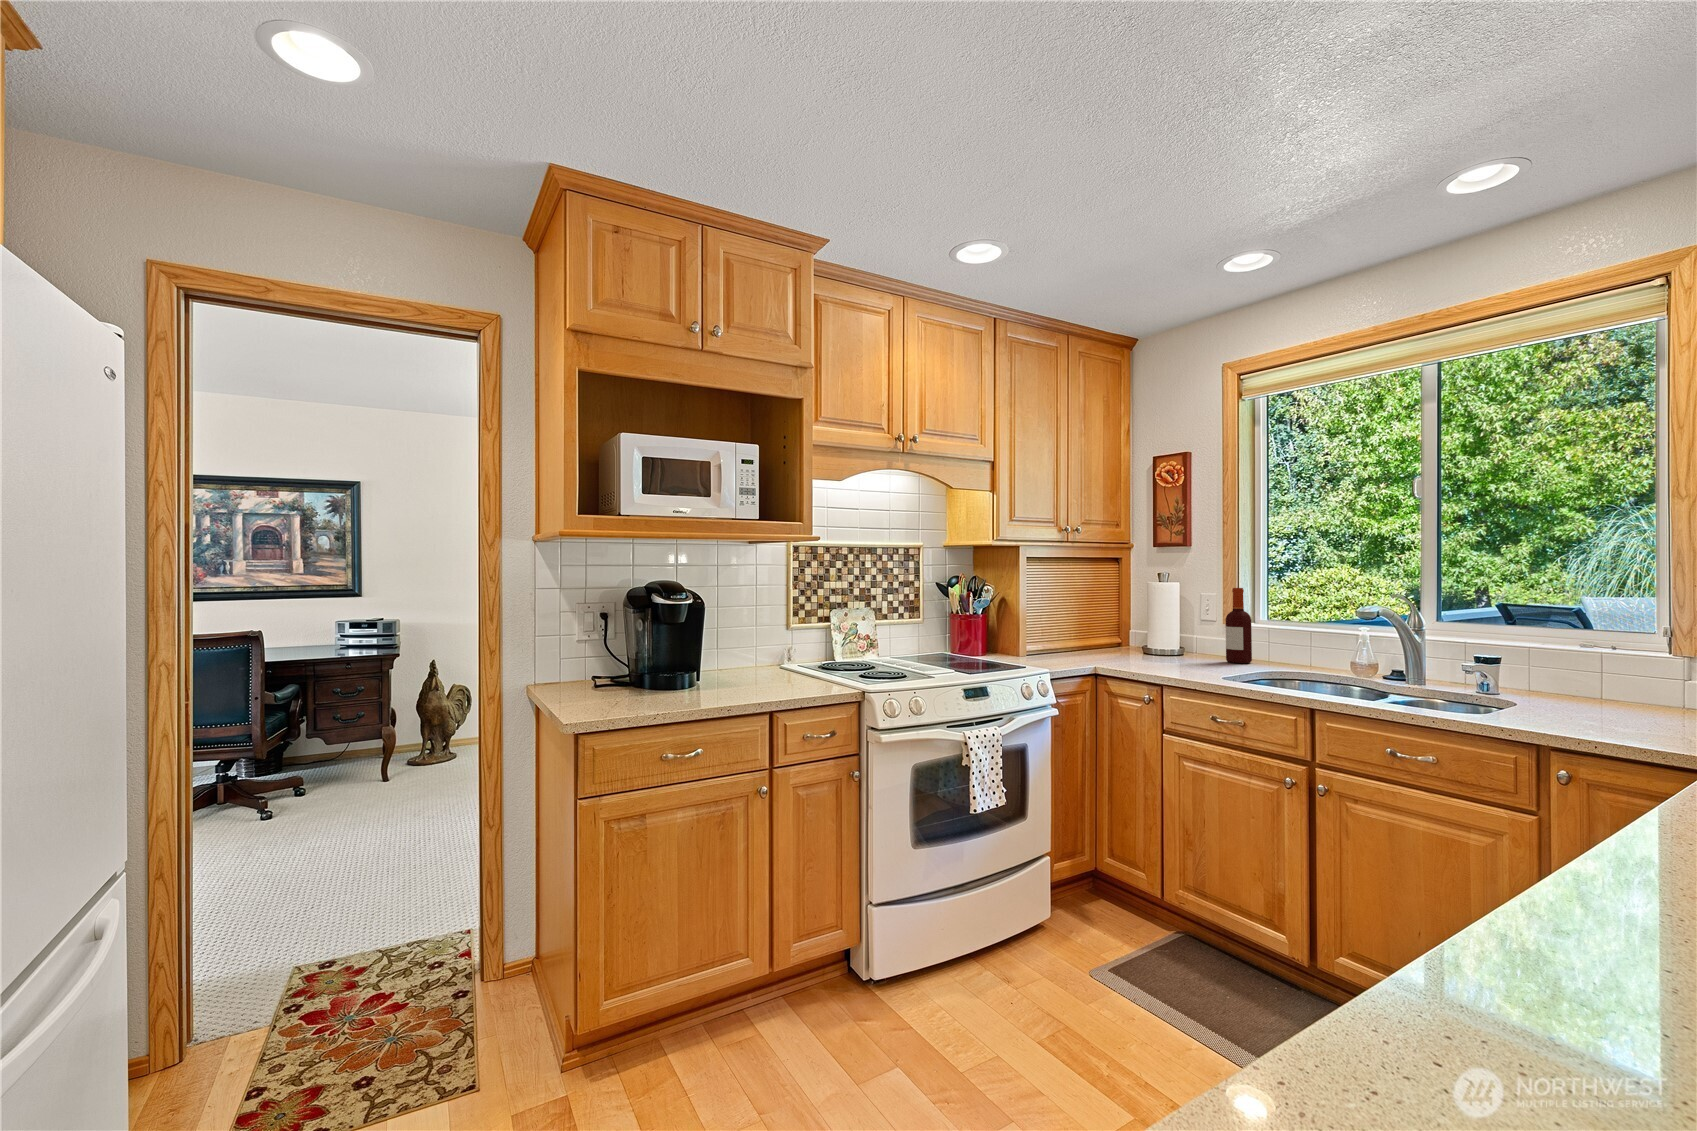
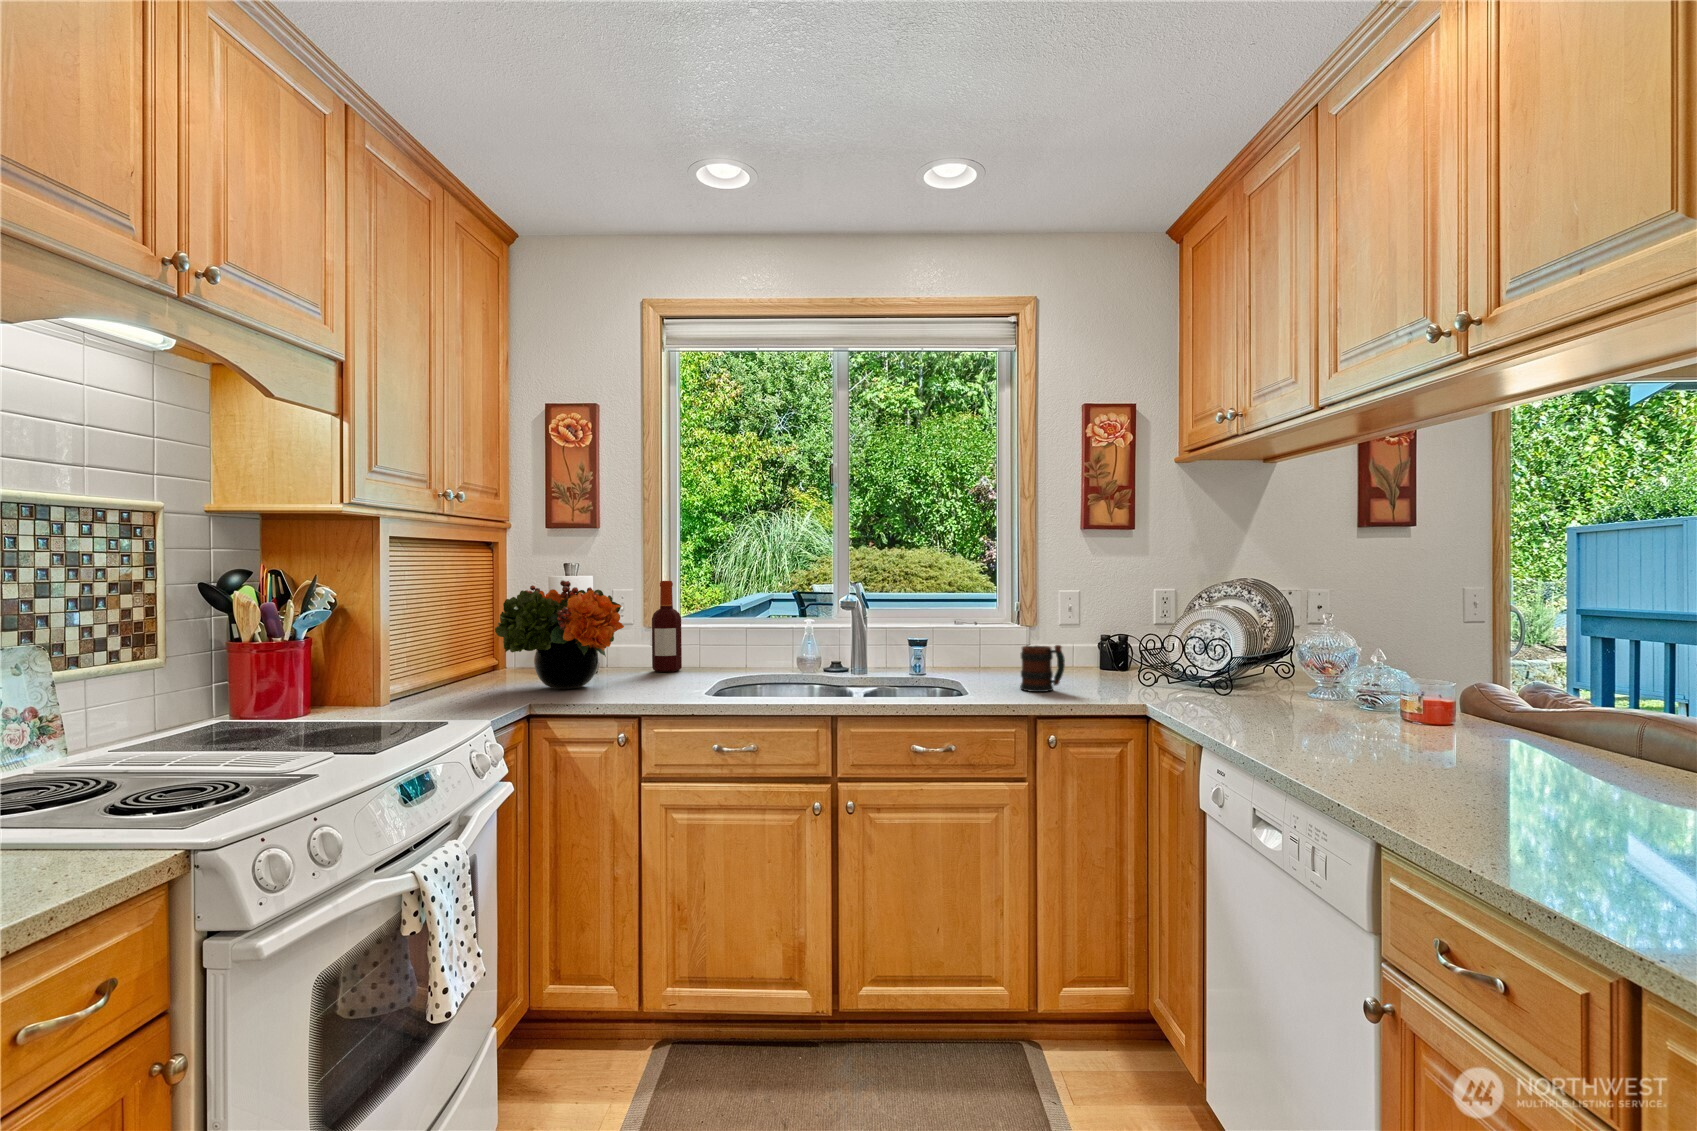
flower arrangement: none [1087,585,1184,663] -> present [495,580,624,689]
mug: none [1568,668,1627,724] -> present [1020,645,1065,692]

